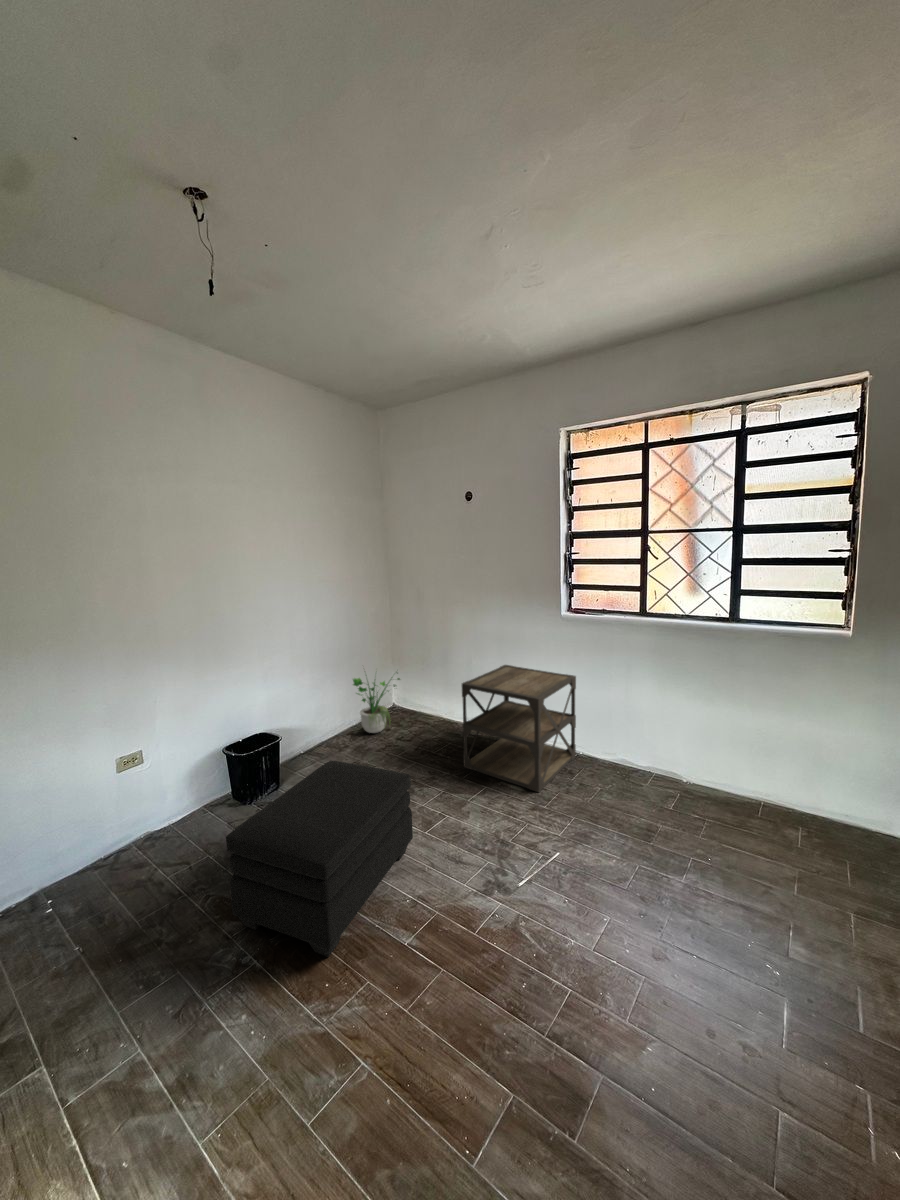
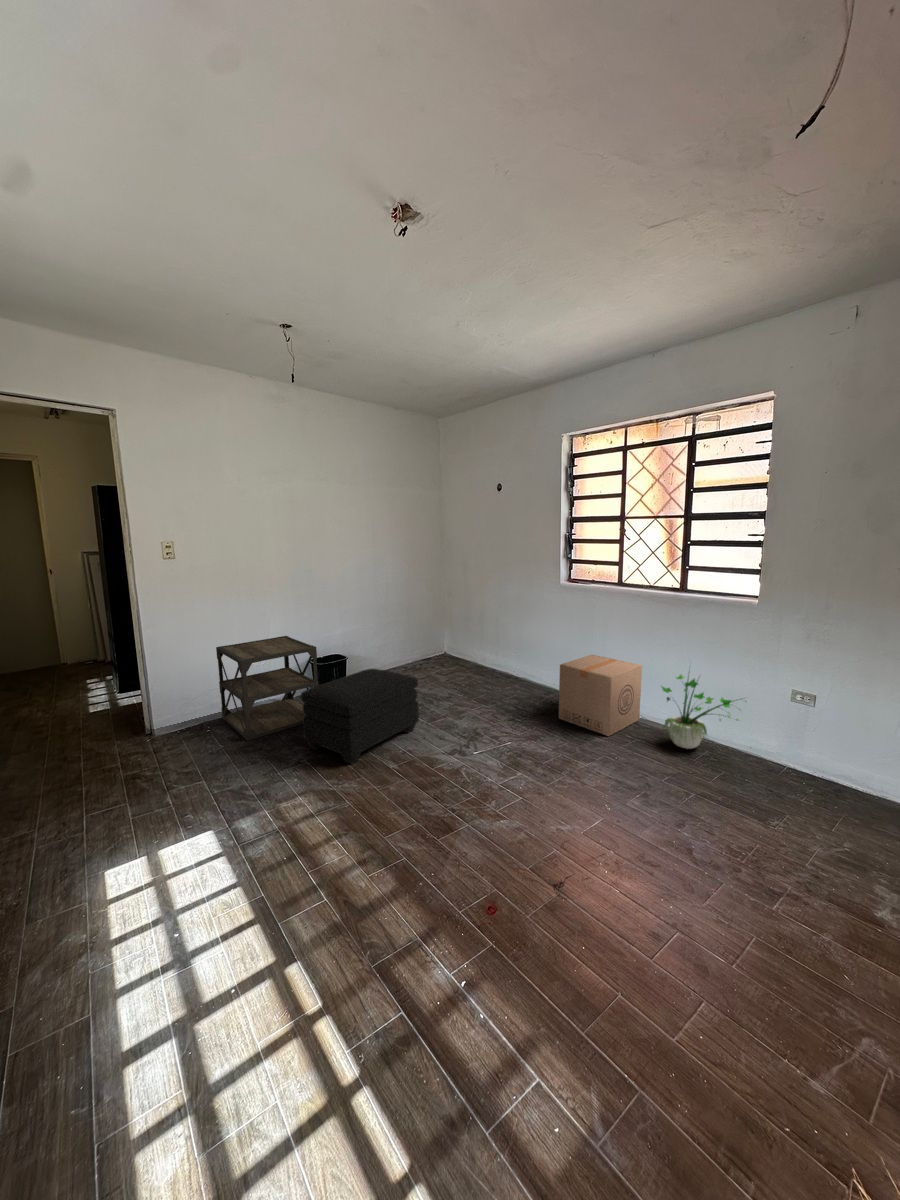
side table: present [462,665,576,792] -> present [216,636,318,741]
potted plant: present [353,678,400,733] -> present [662,675,738,749]
cardboard box: none [589,704,686,820] -> present [559,655,642,736]

